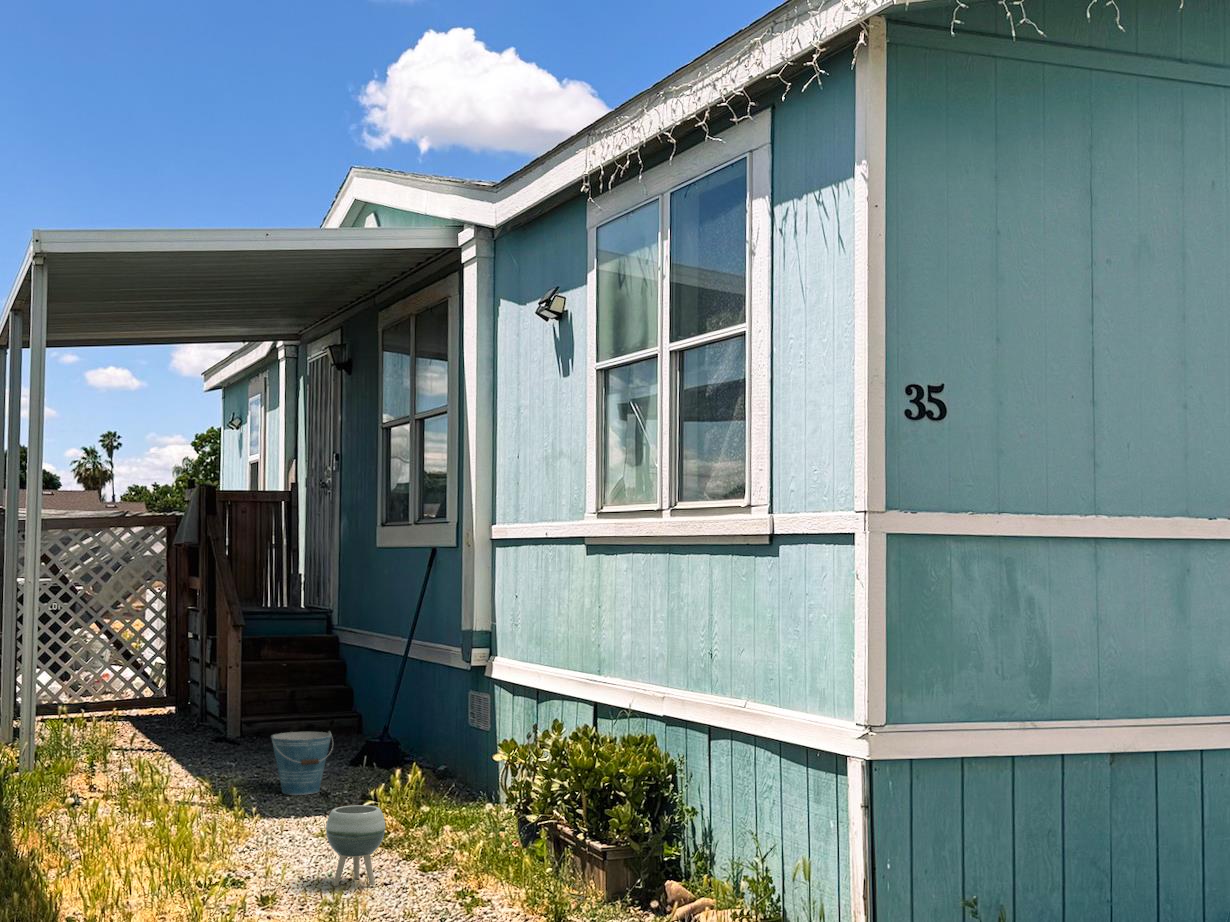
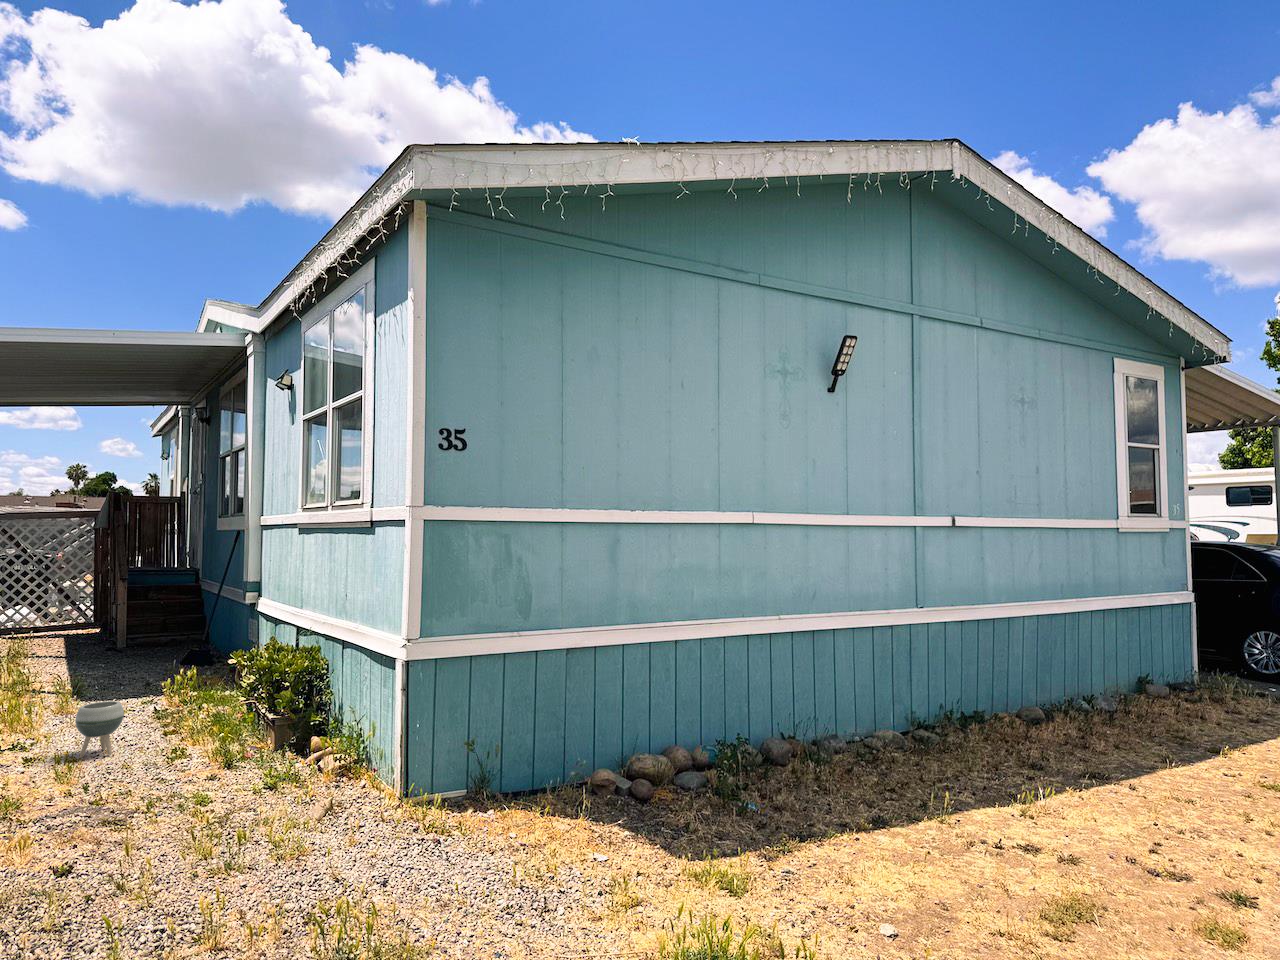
bucket: present [271,731,332,795] -> none [106,646,153,688]

